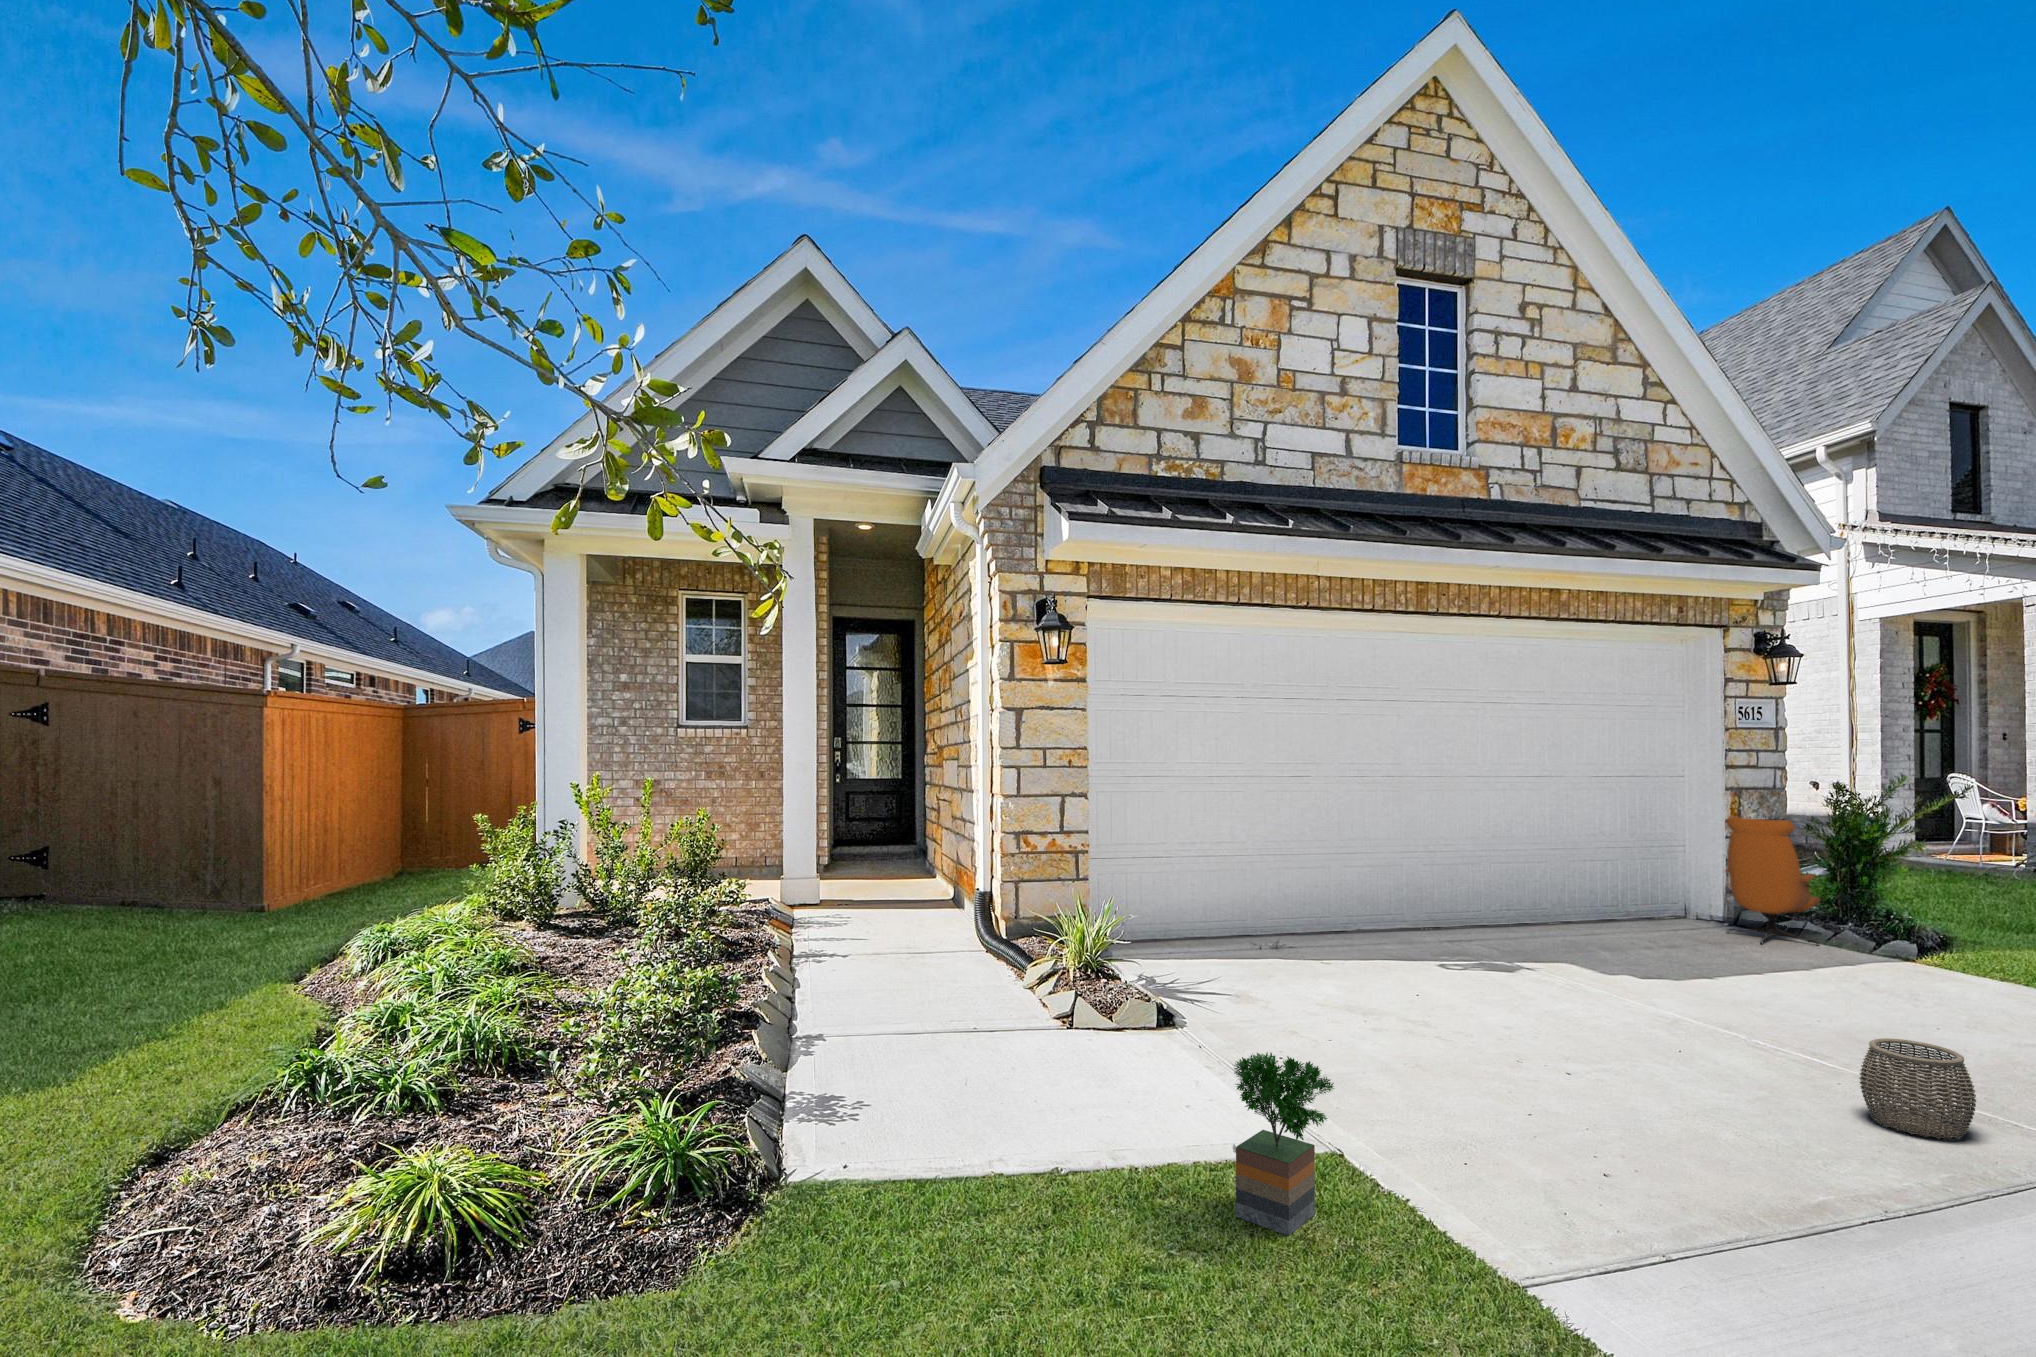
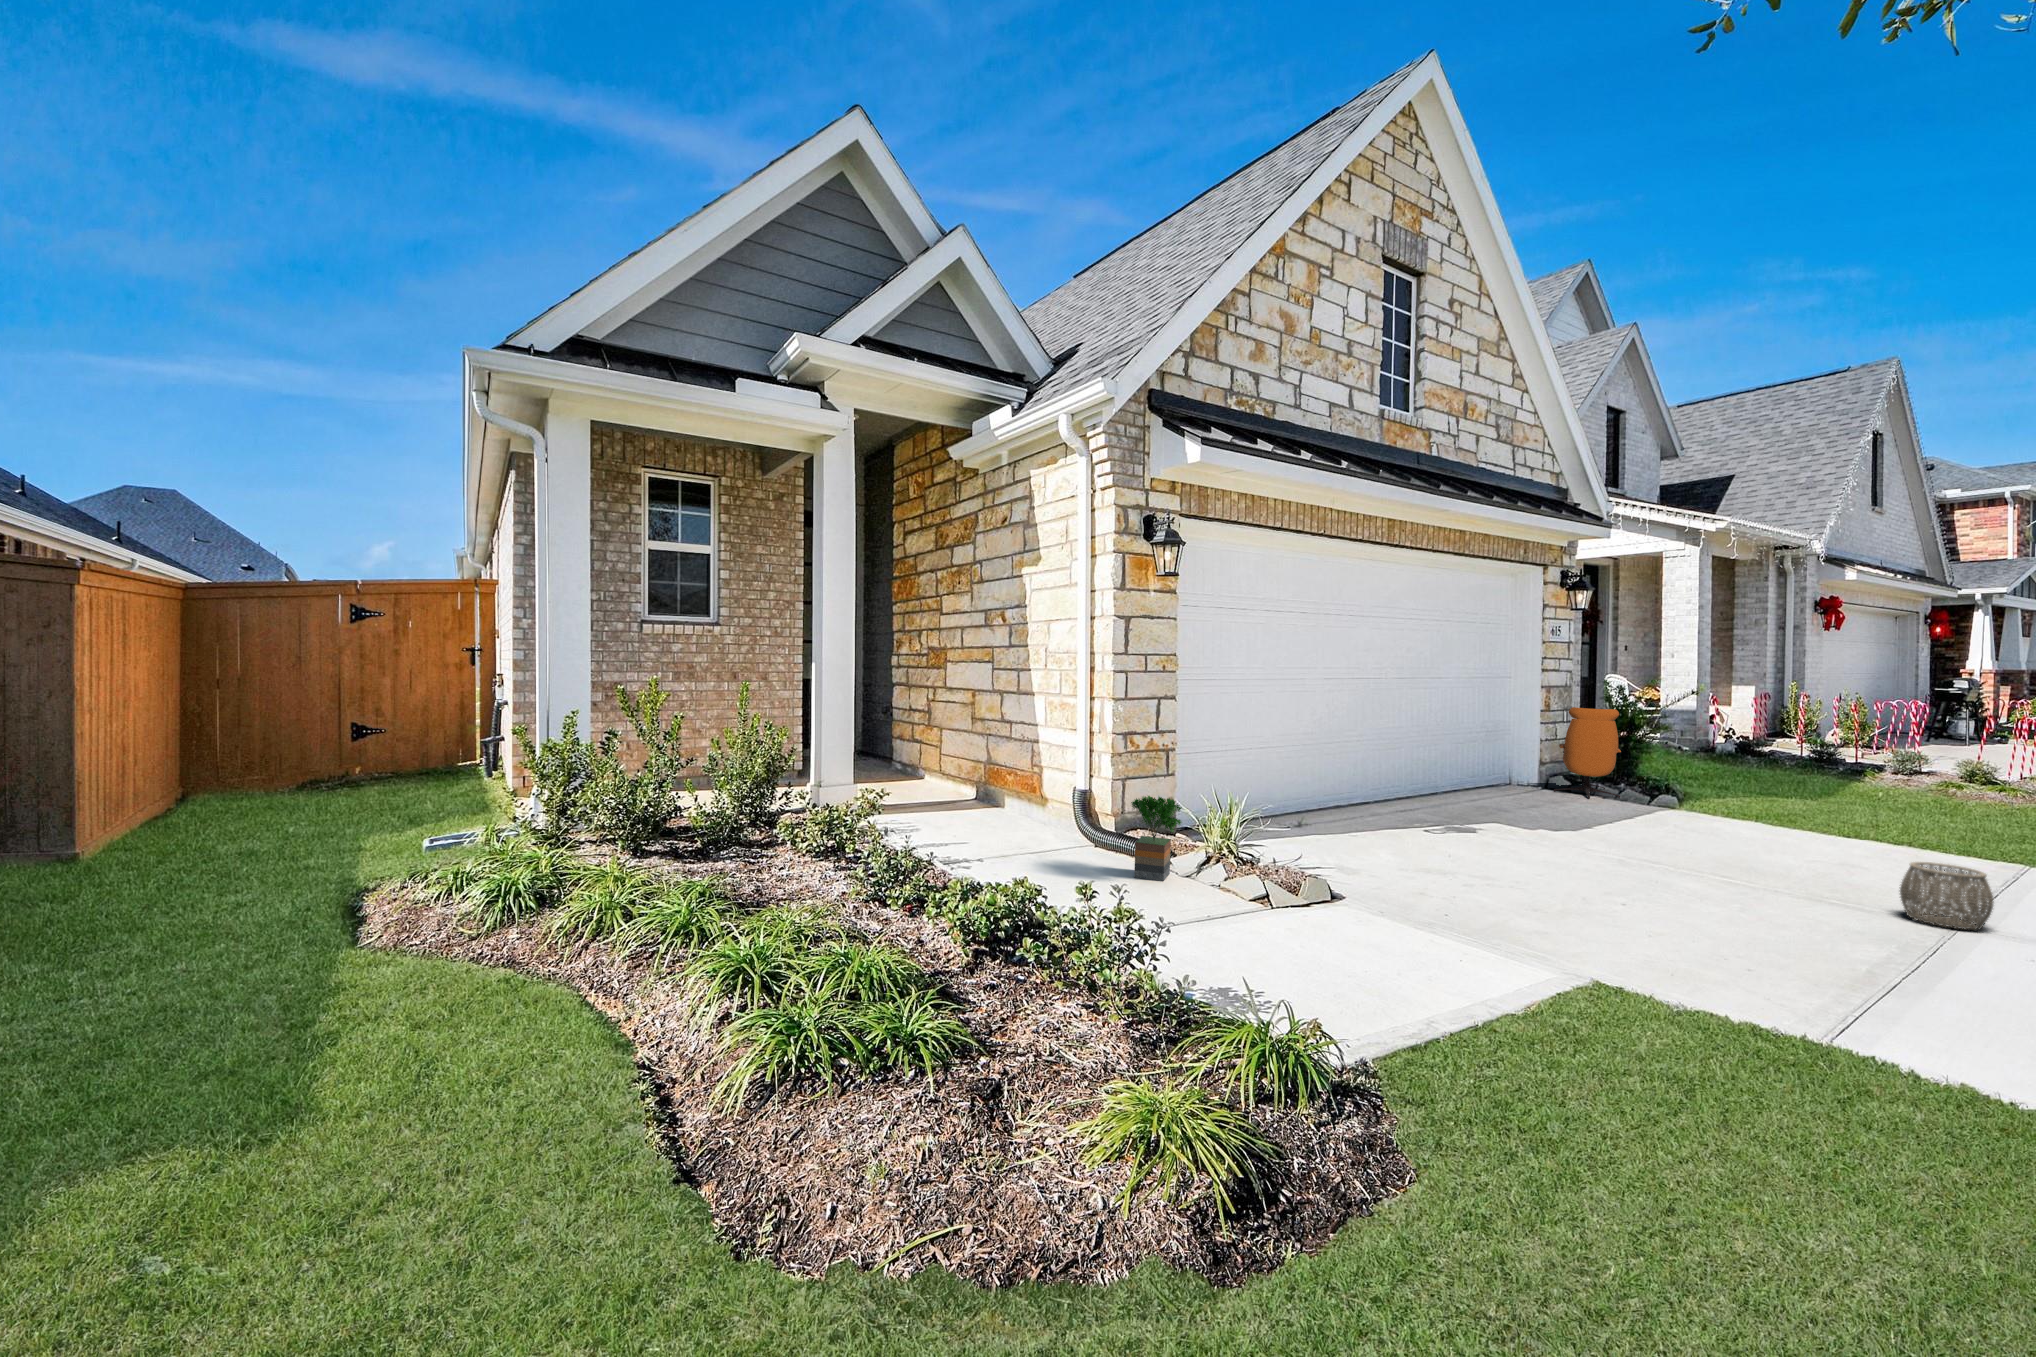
potted tree: present [1234,1052,1334,1236] -> present [1131,796,1182,881]

